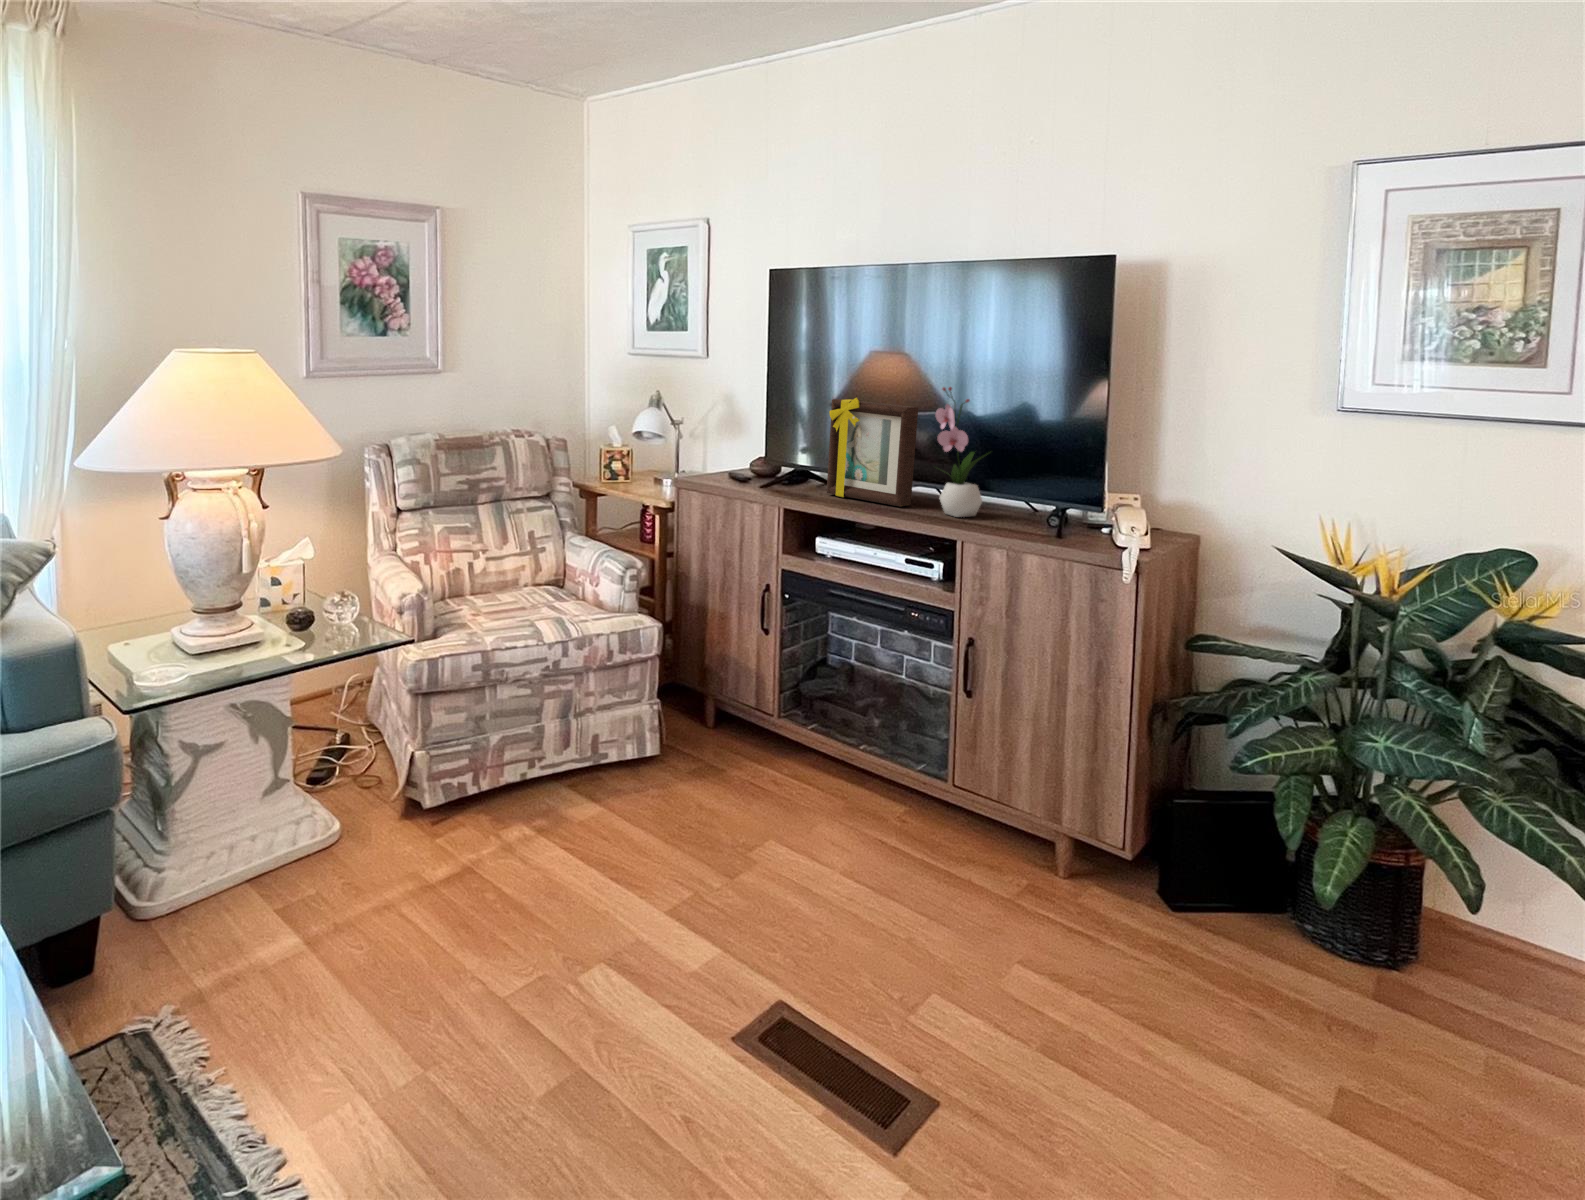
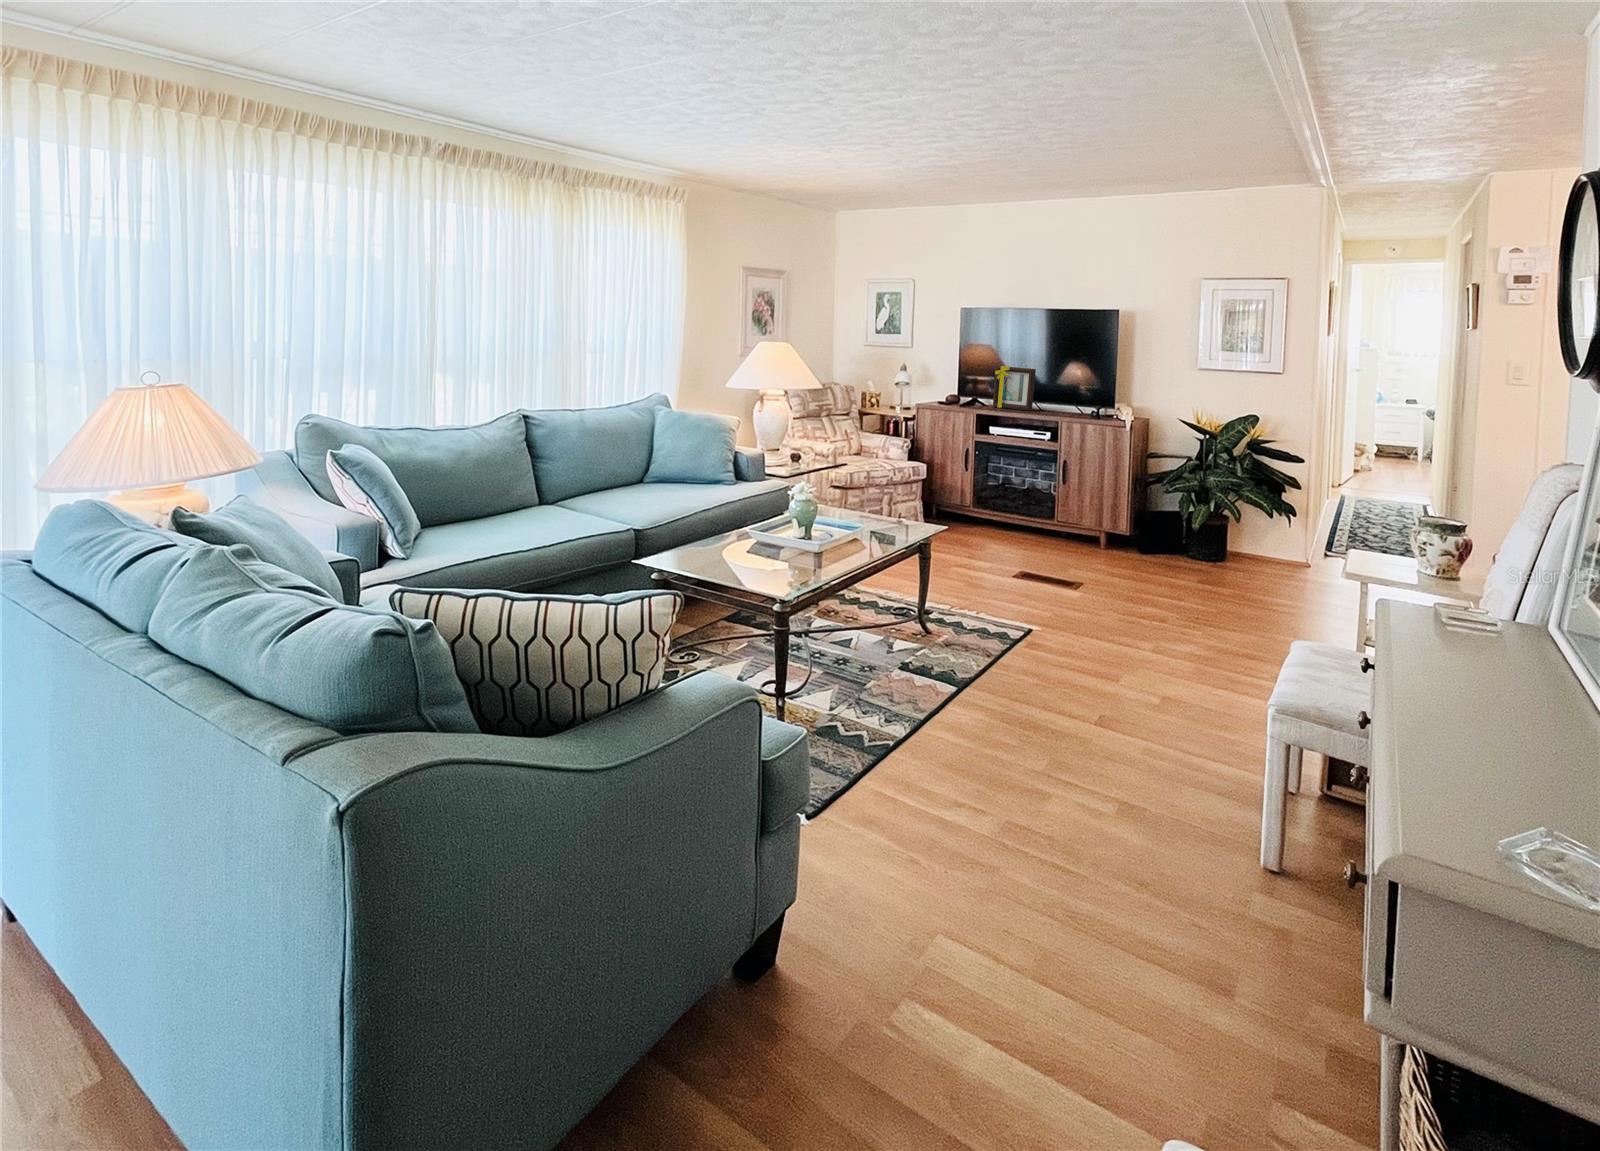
flower arrangement: present [936,387,988,517] -> none [1045,361,1069,413]

